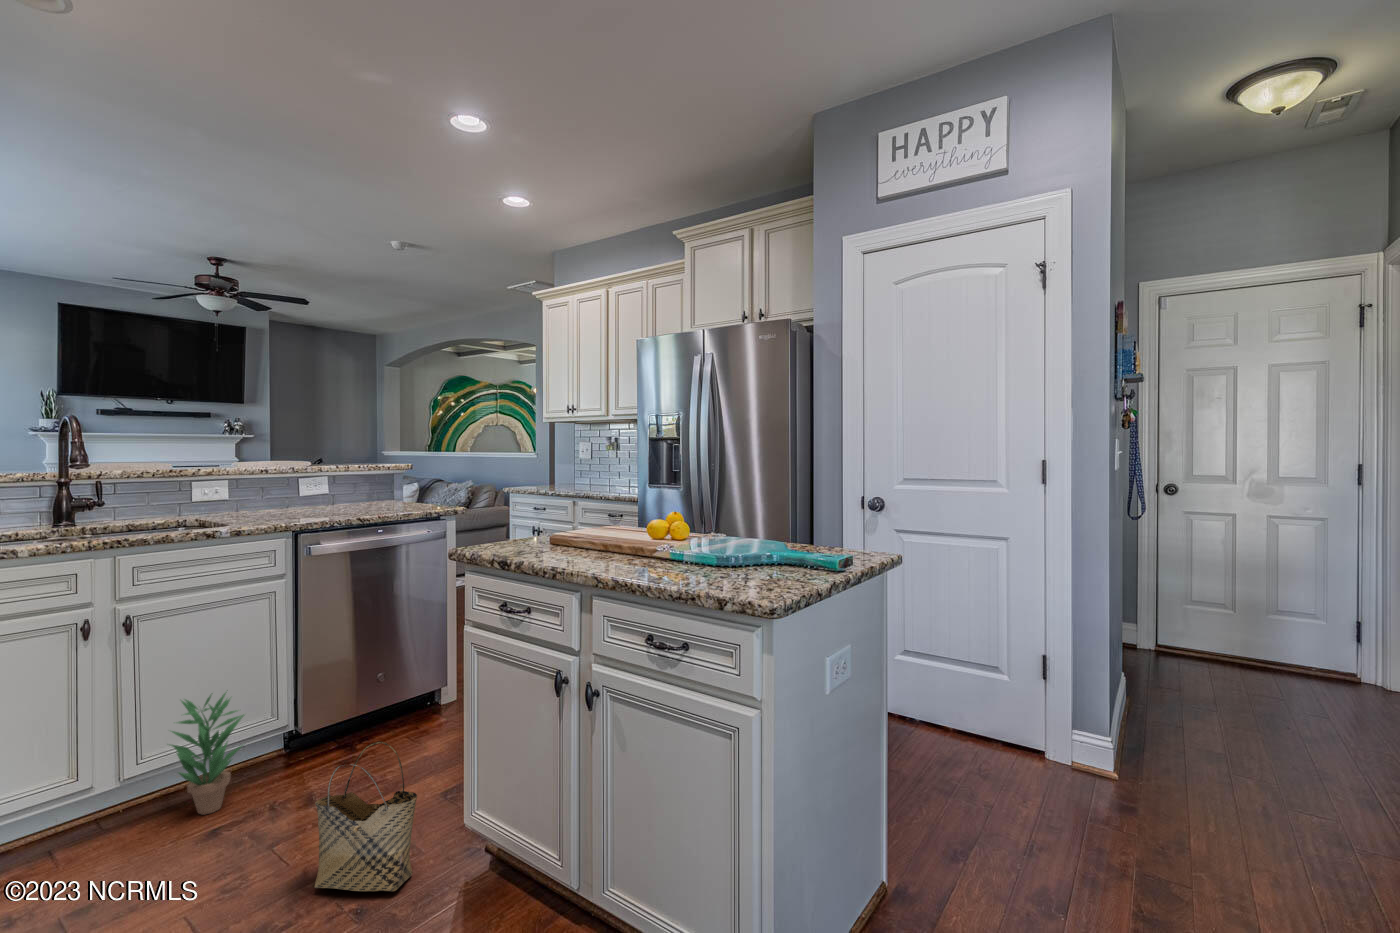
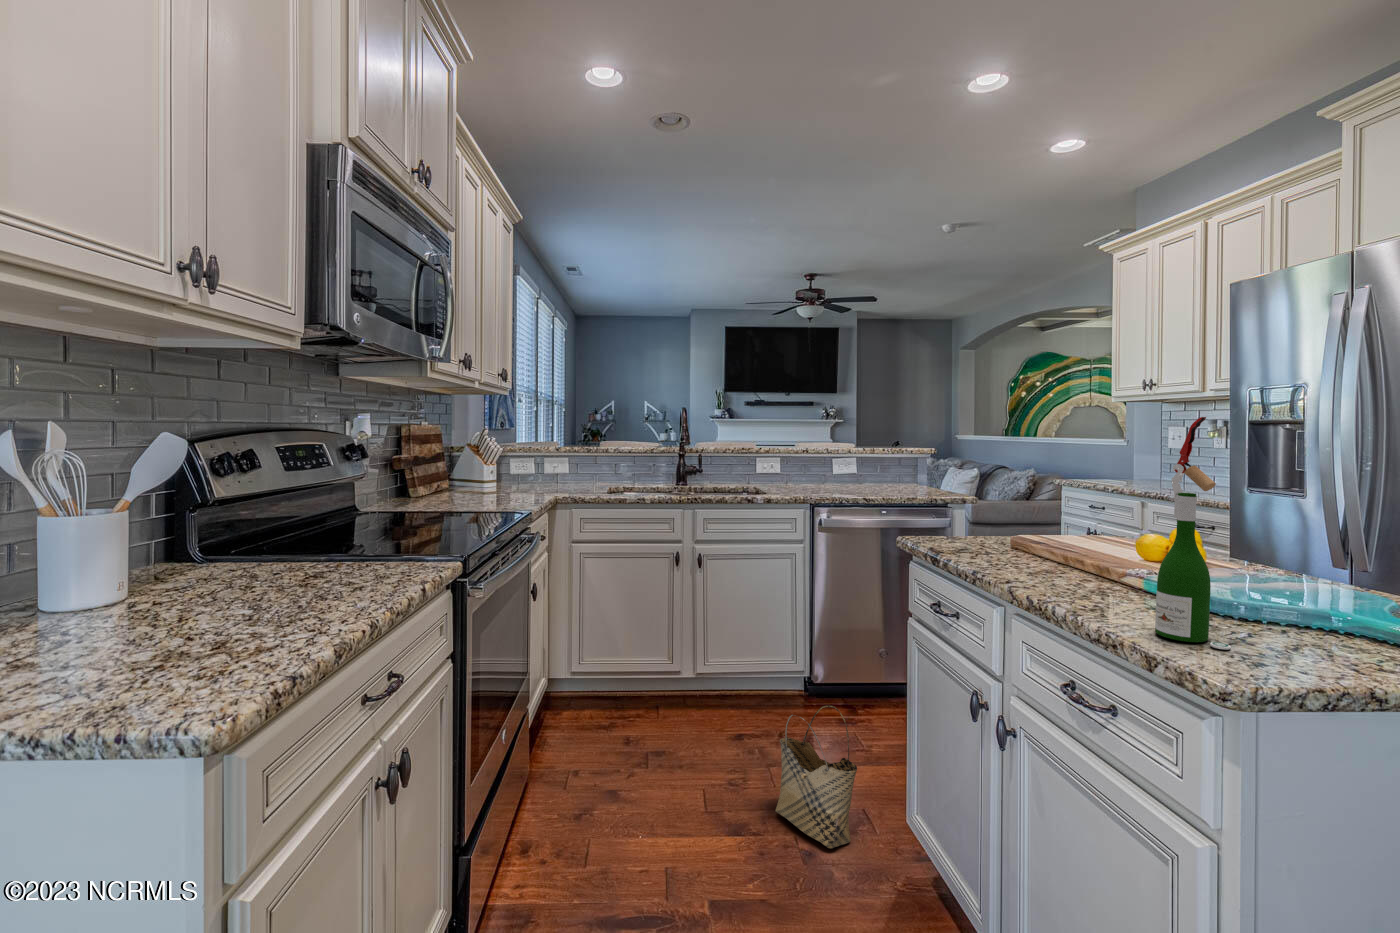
wine bottle: none [707,439,749,587] -> present [1155,417,1230,650]
potted plant: present [171,693,244,815] -> none [714,624,765,719]

